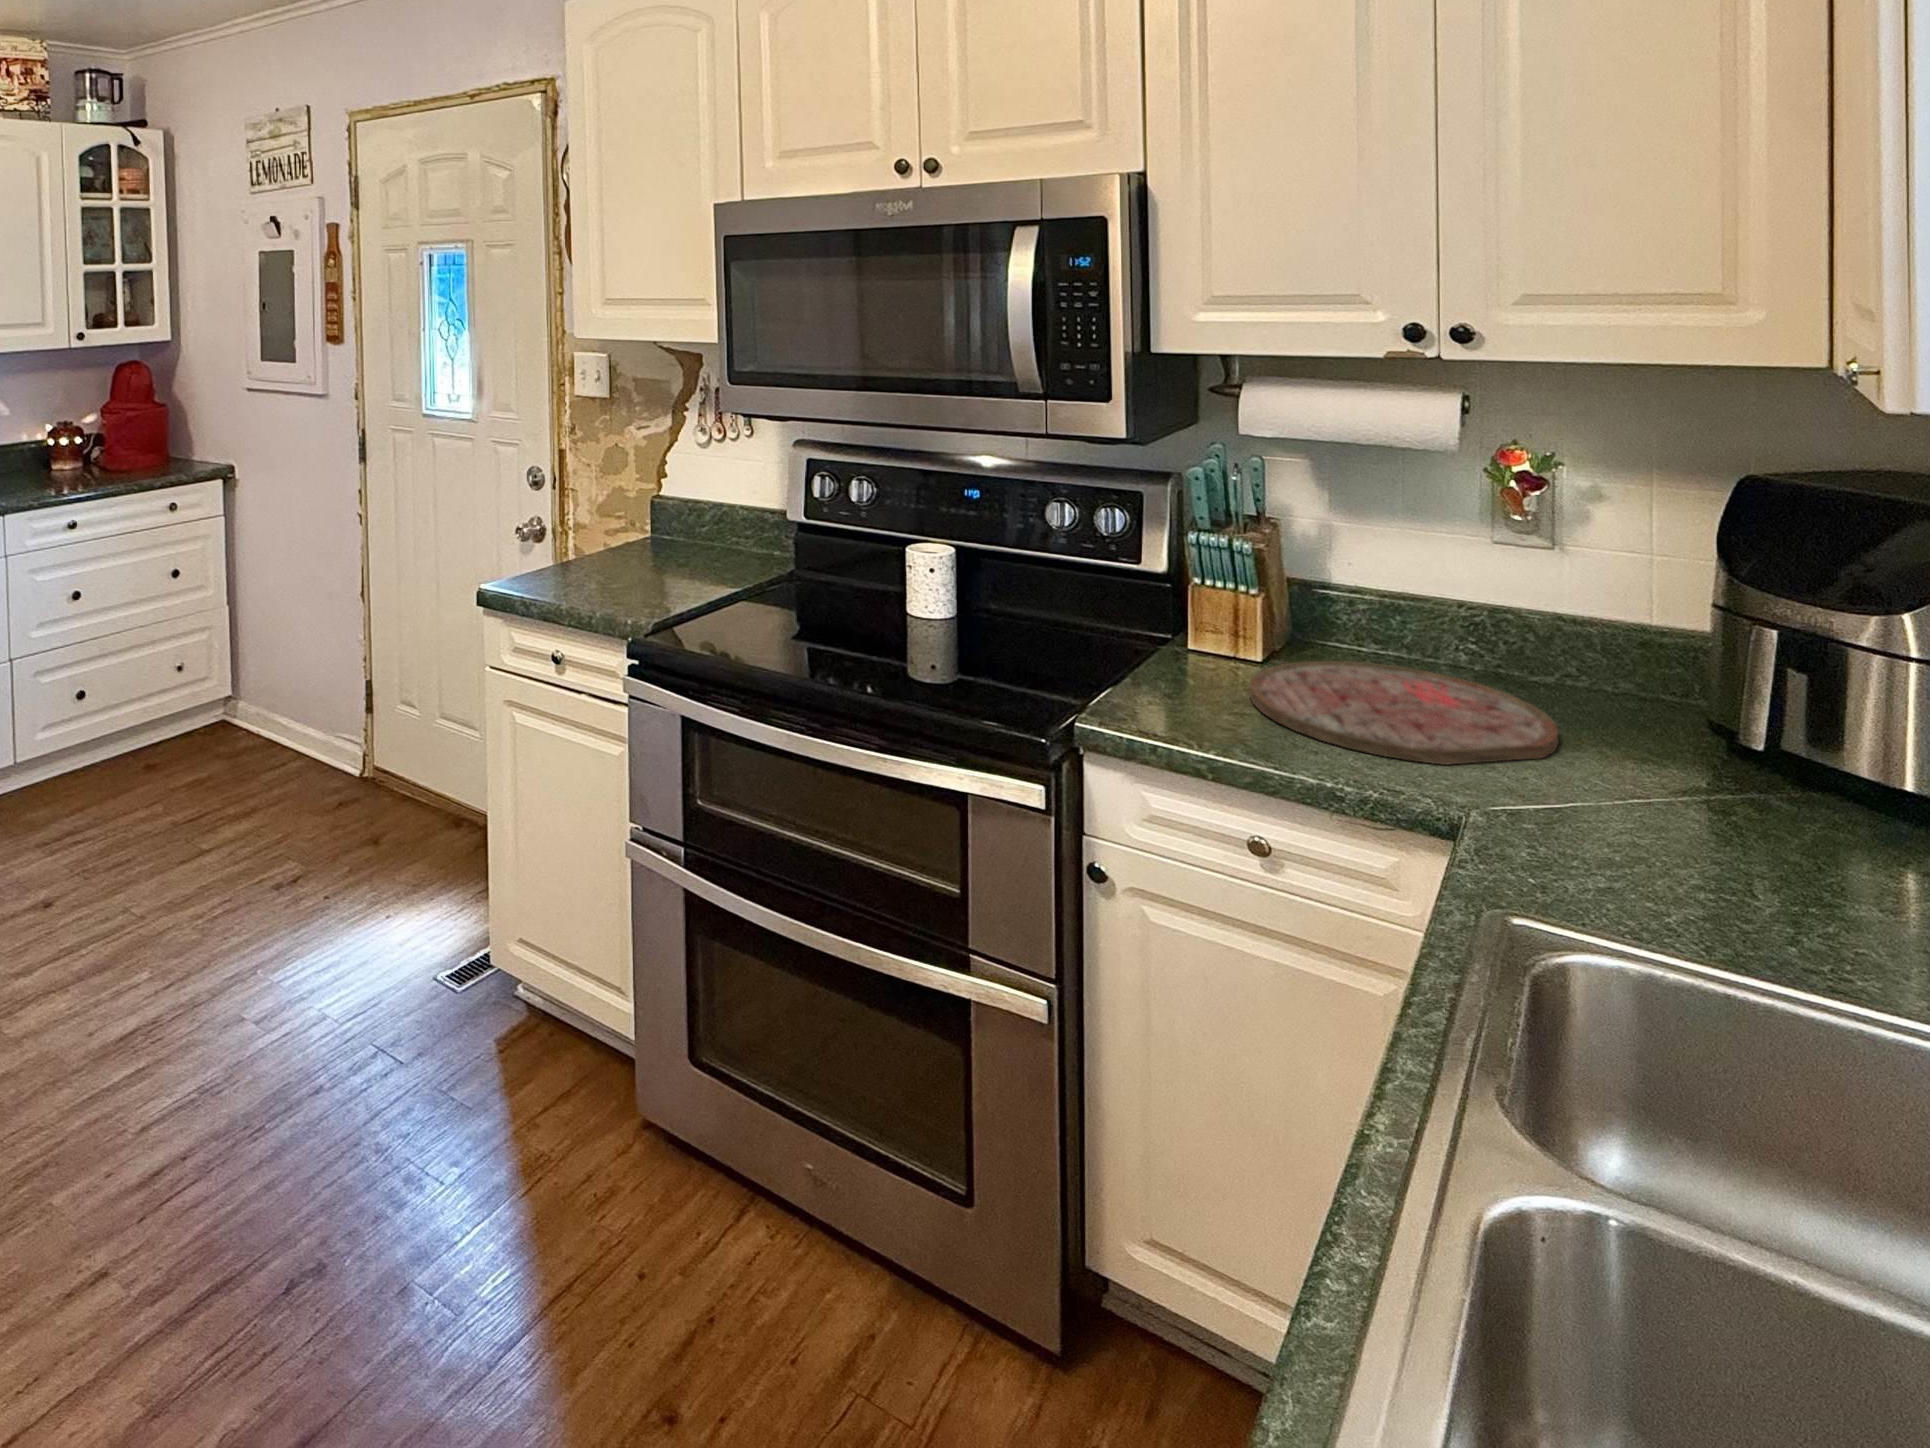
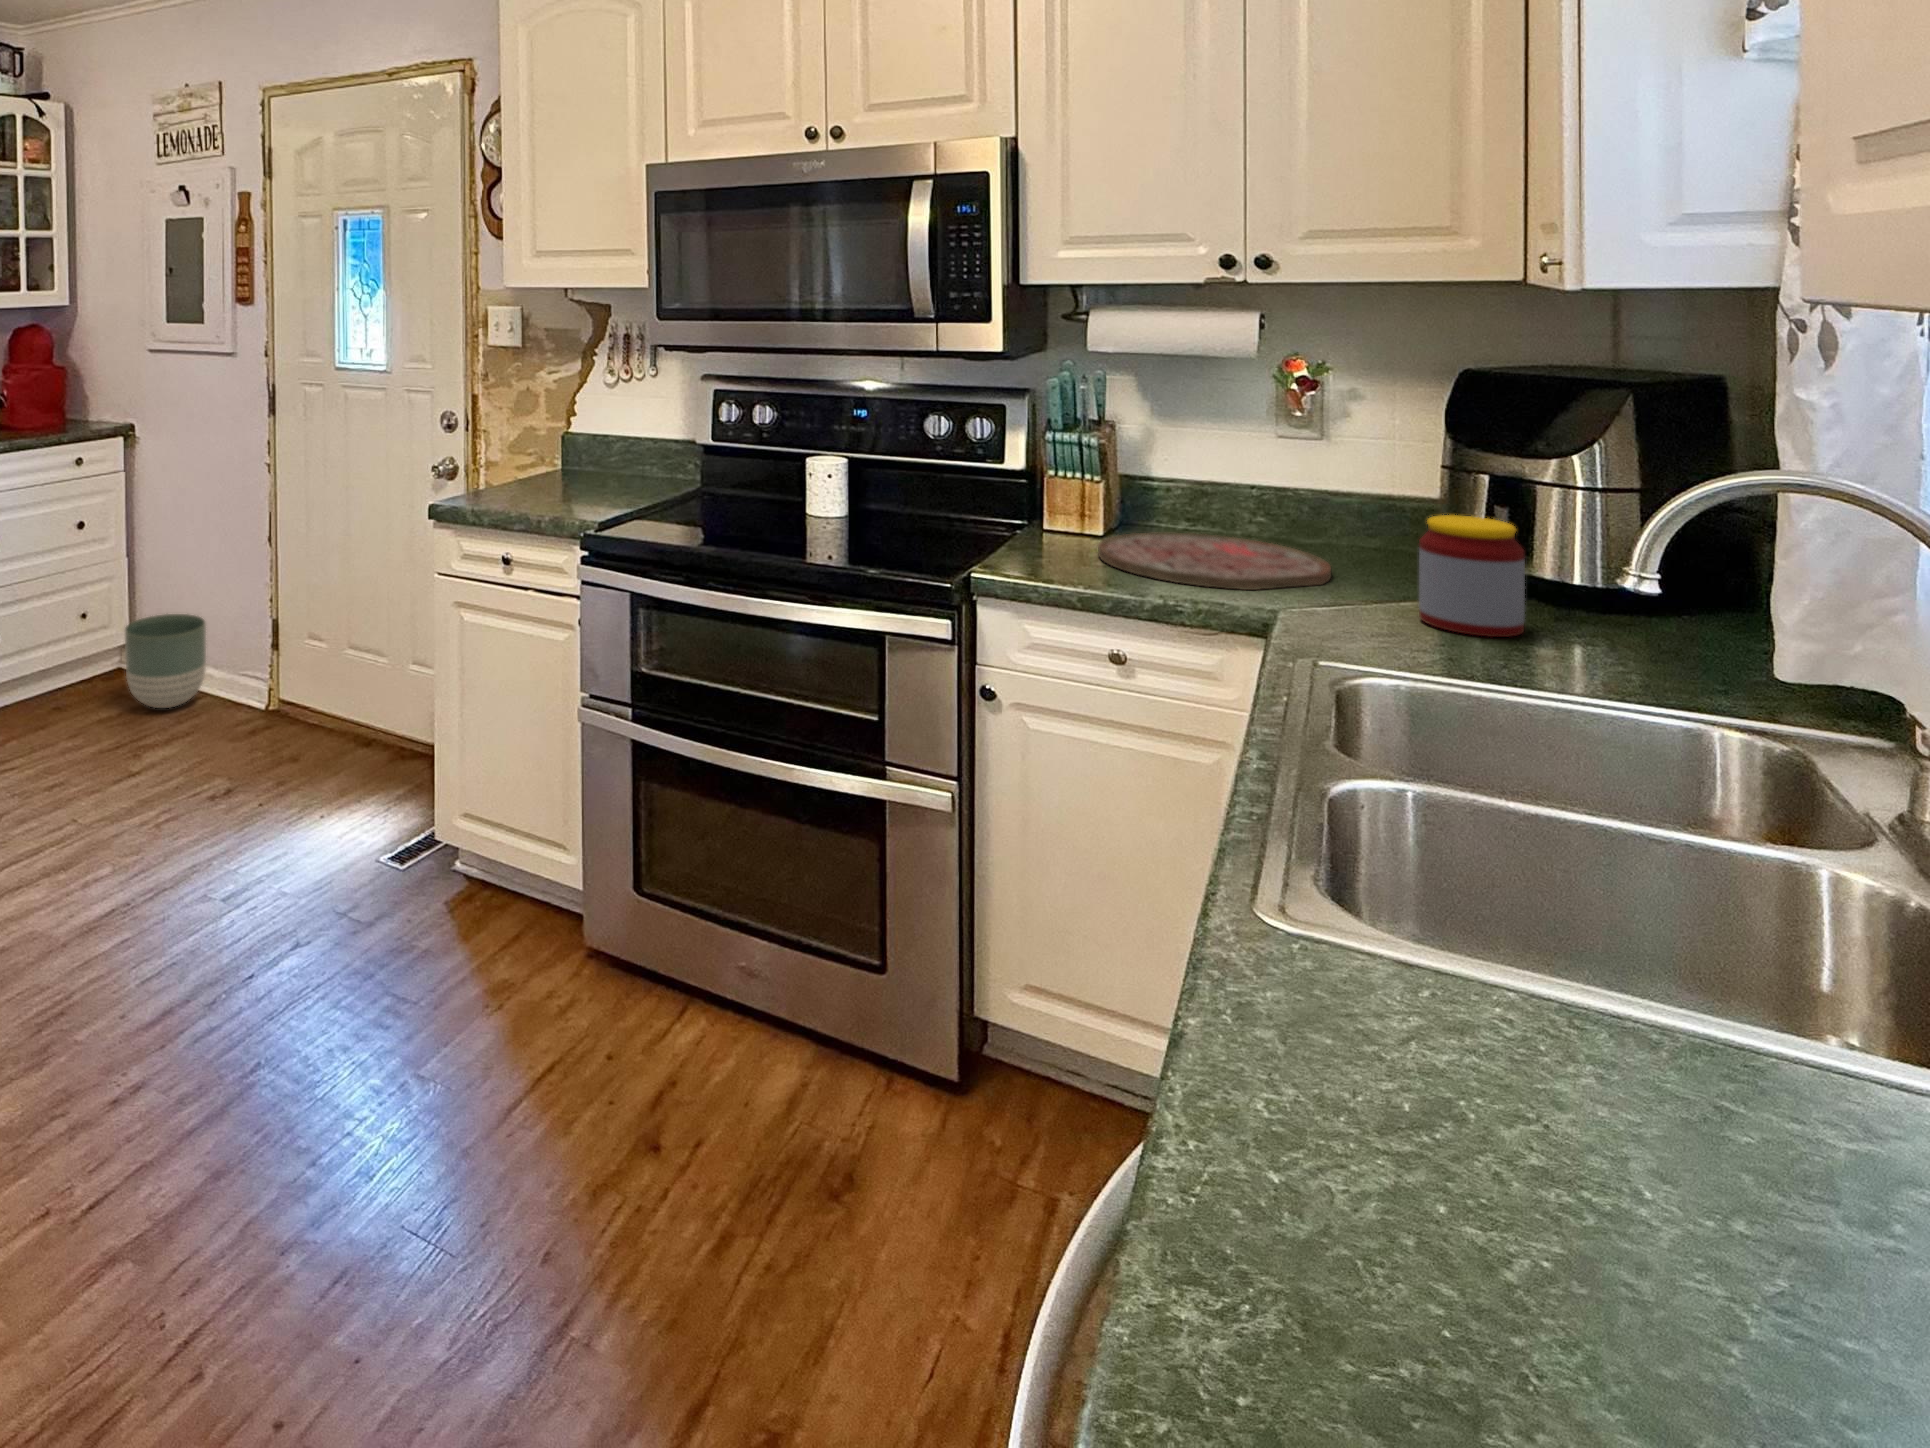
planter: none [214,669,300,771] -> present [125,614,206,708]
jar: none [1676,692,1832,874] -> present [1419,515,1525,637]

